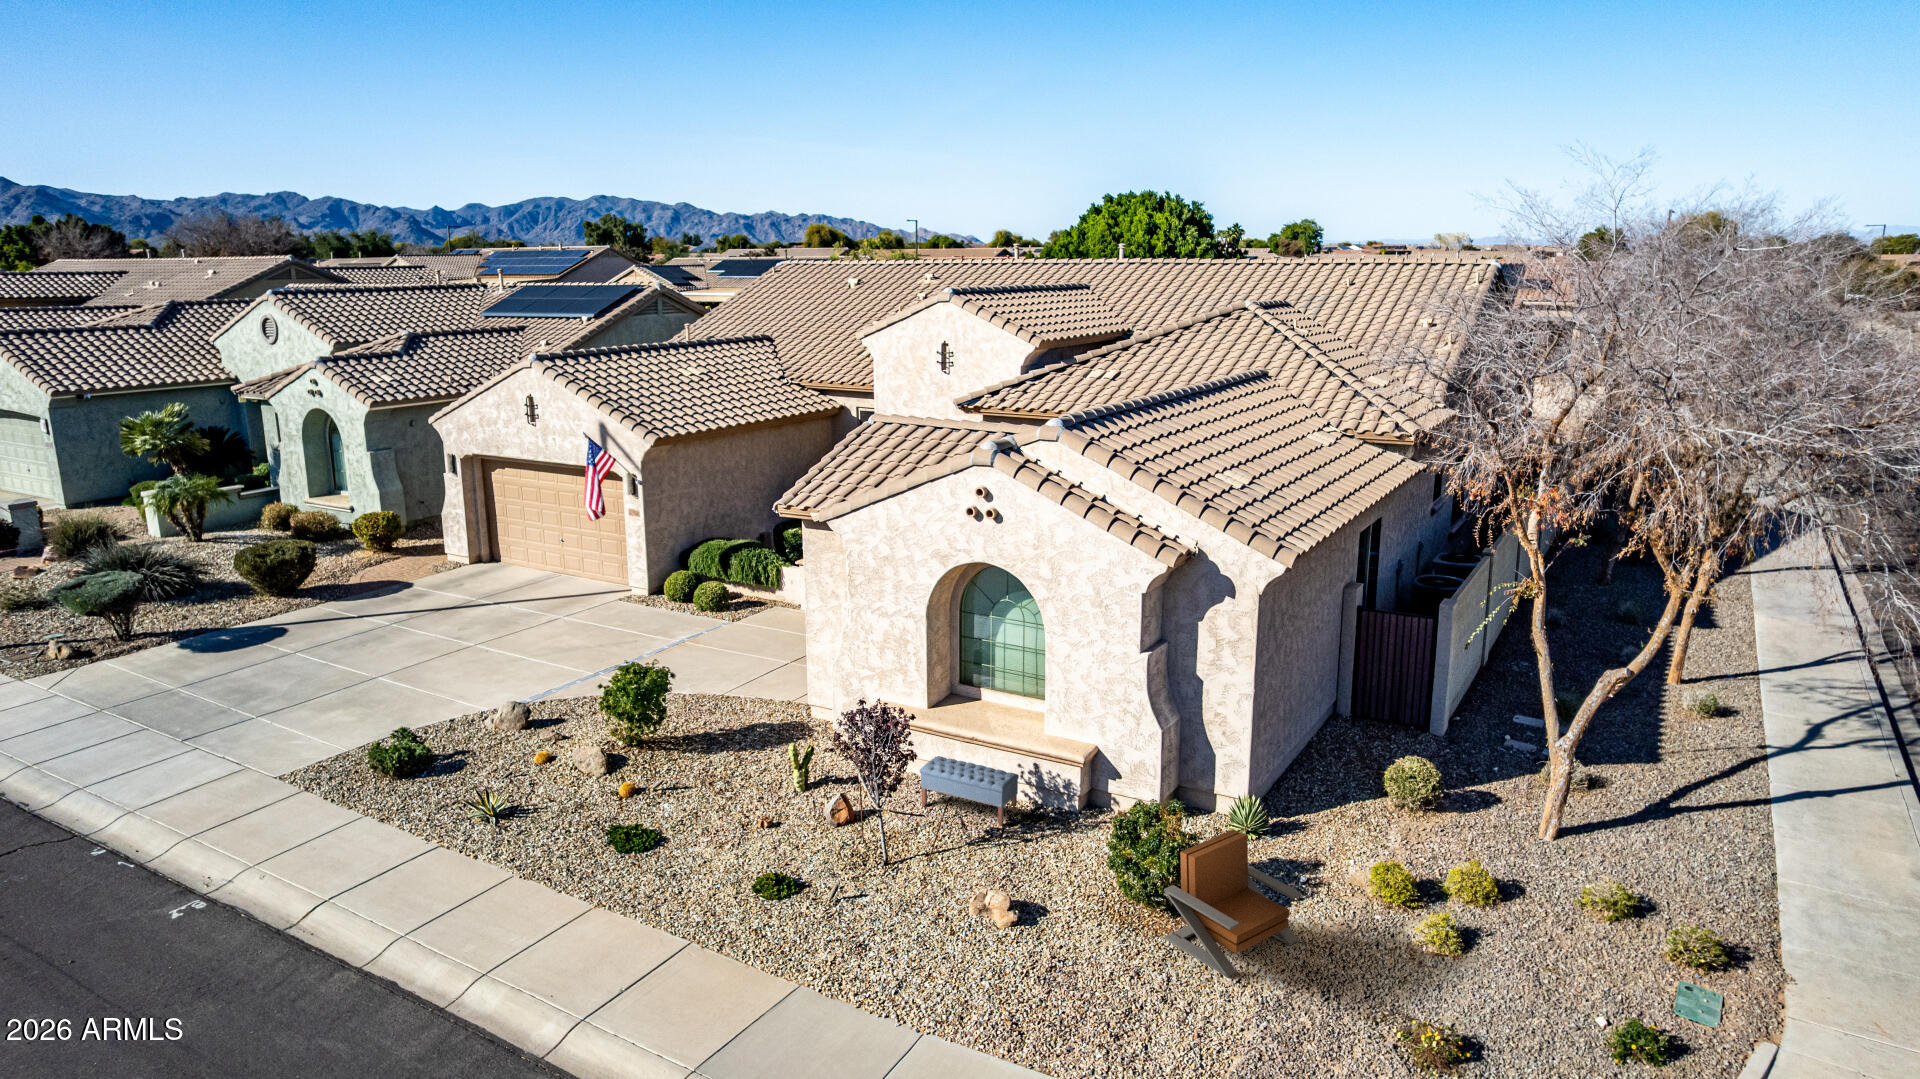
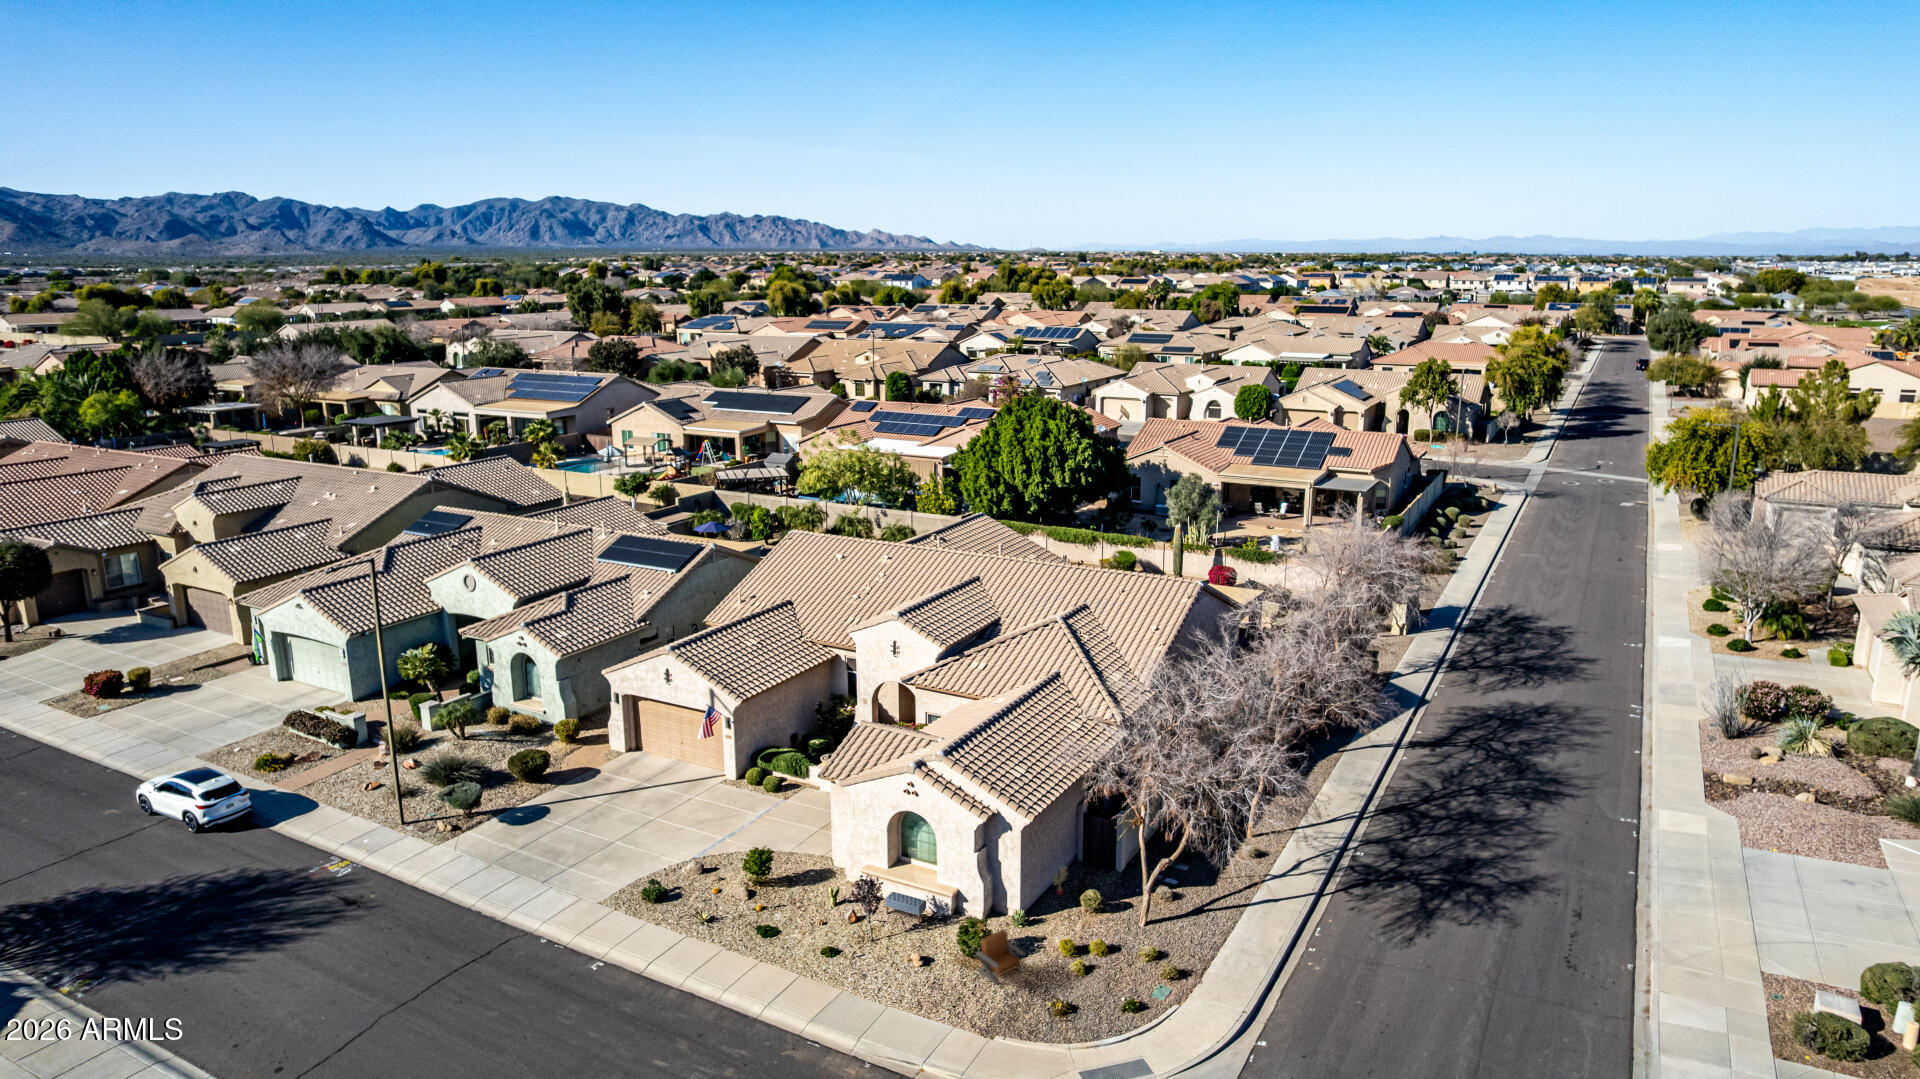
potted tree: none [1302,708,1340,776] -> present [1052,867,1068,894]

